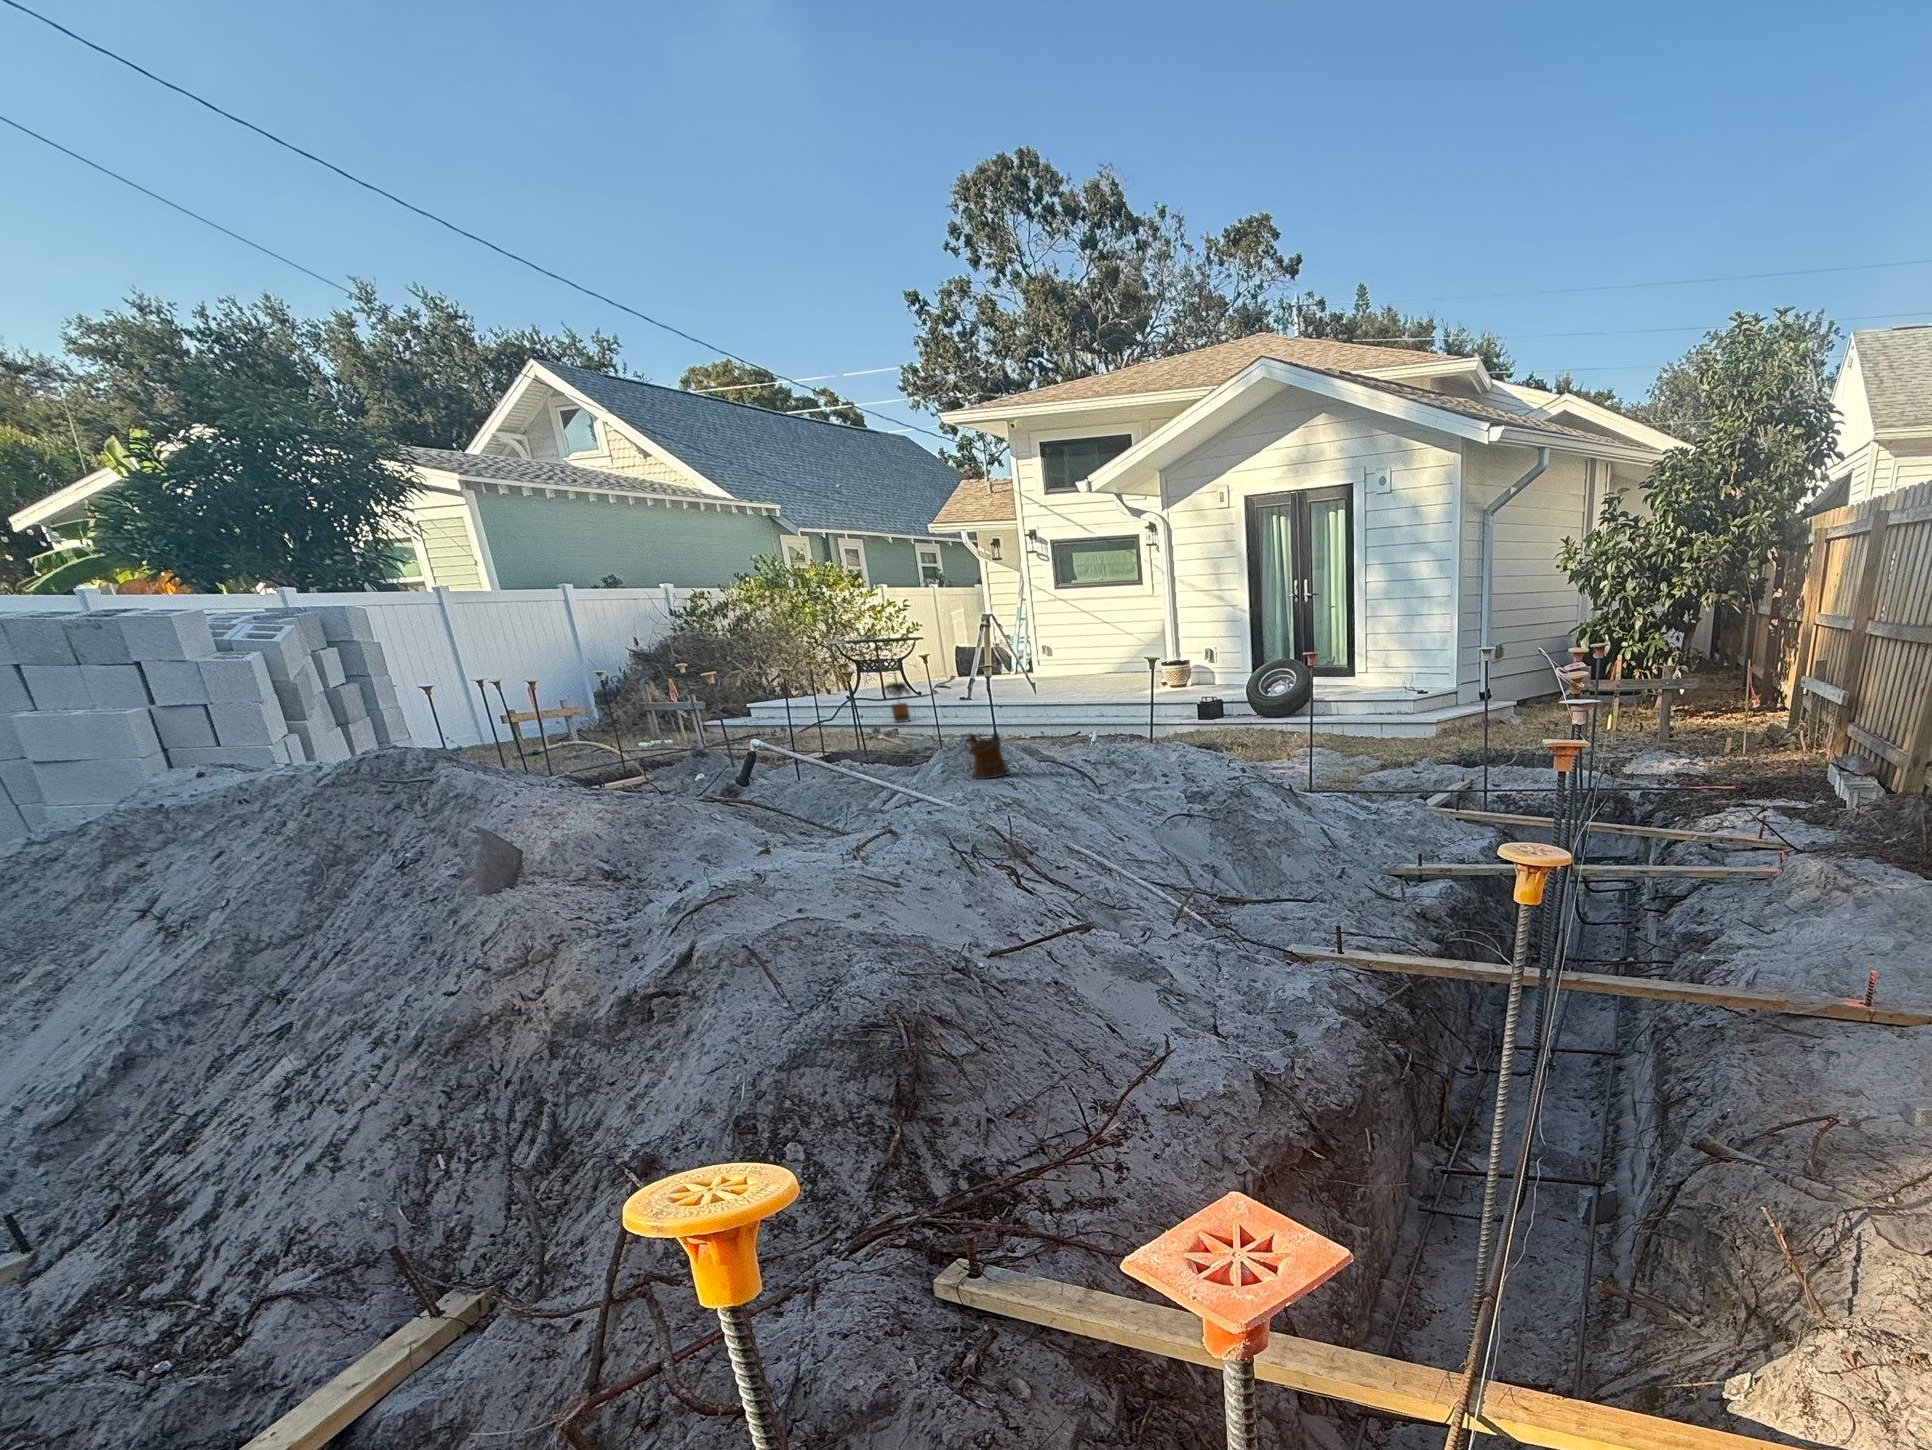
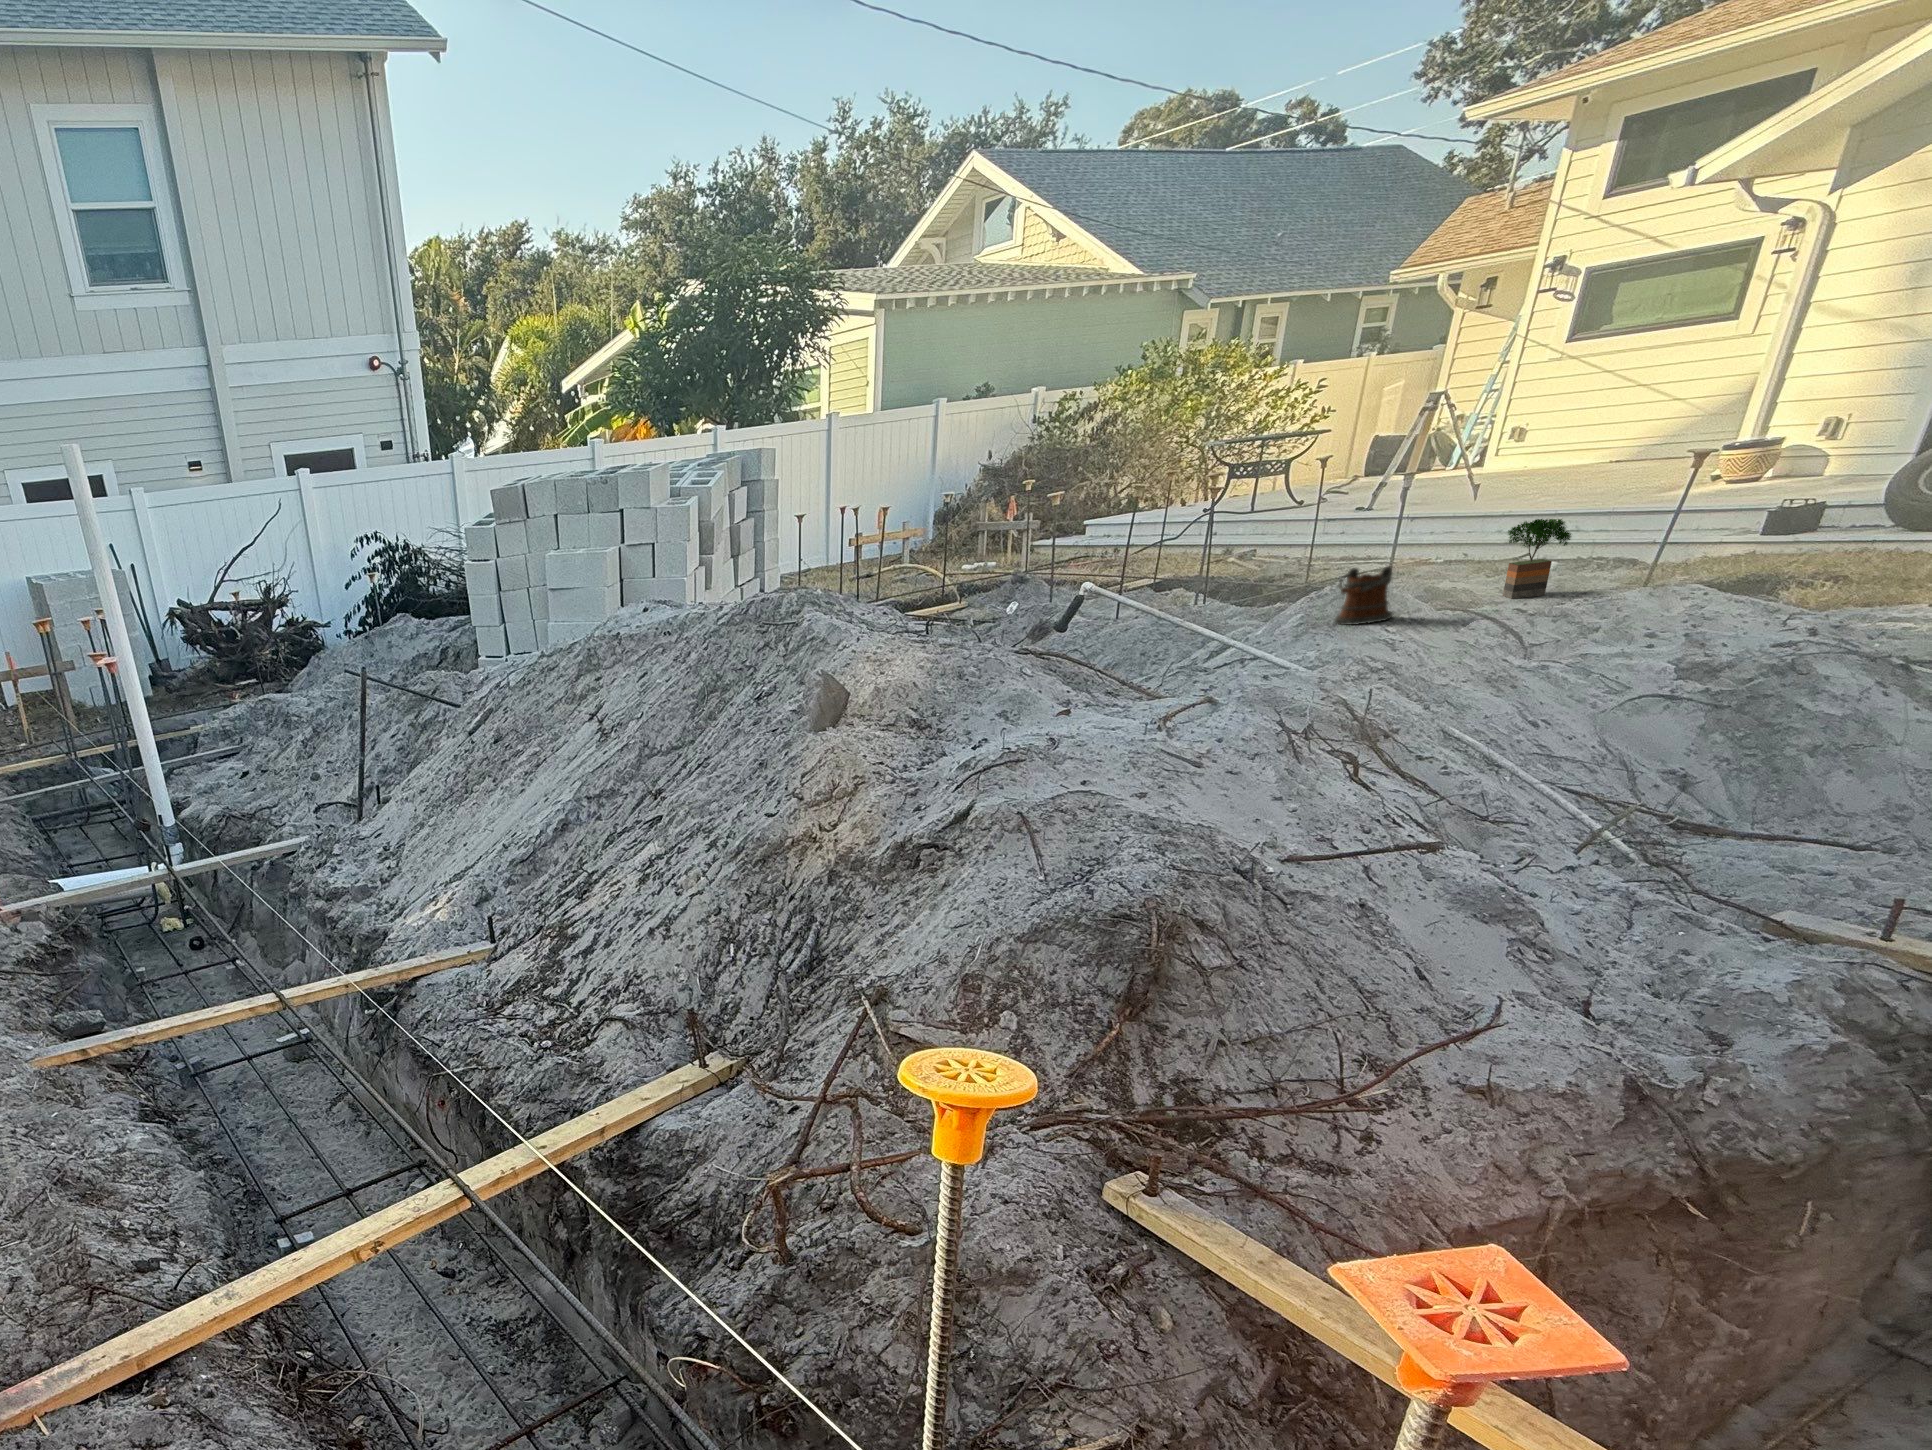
potted tree: present [885,683,910,722] -> present [1503,519,1571,599]

